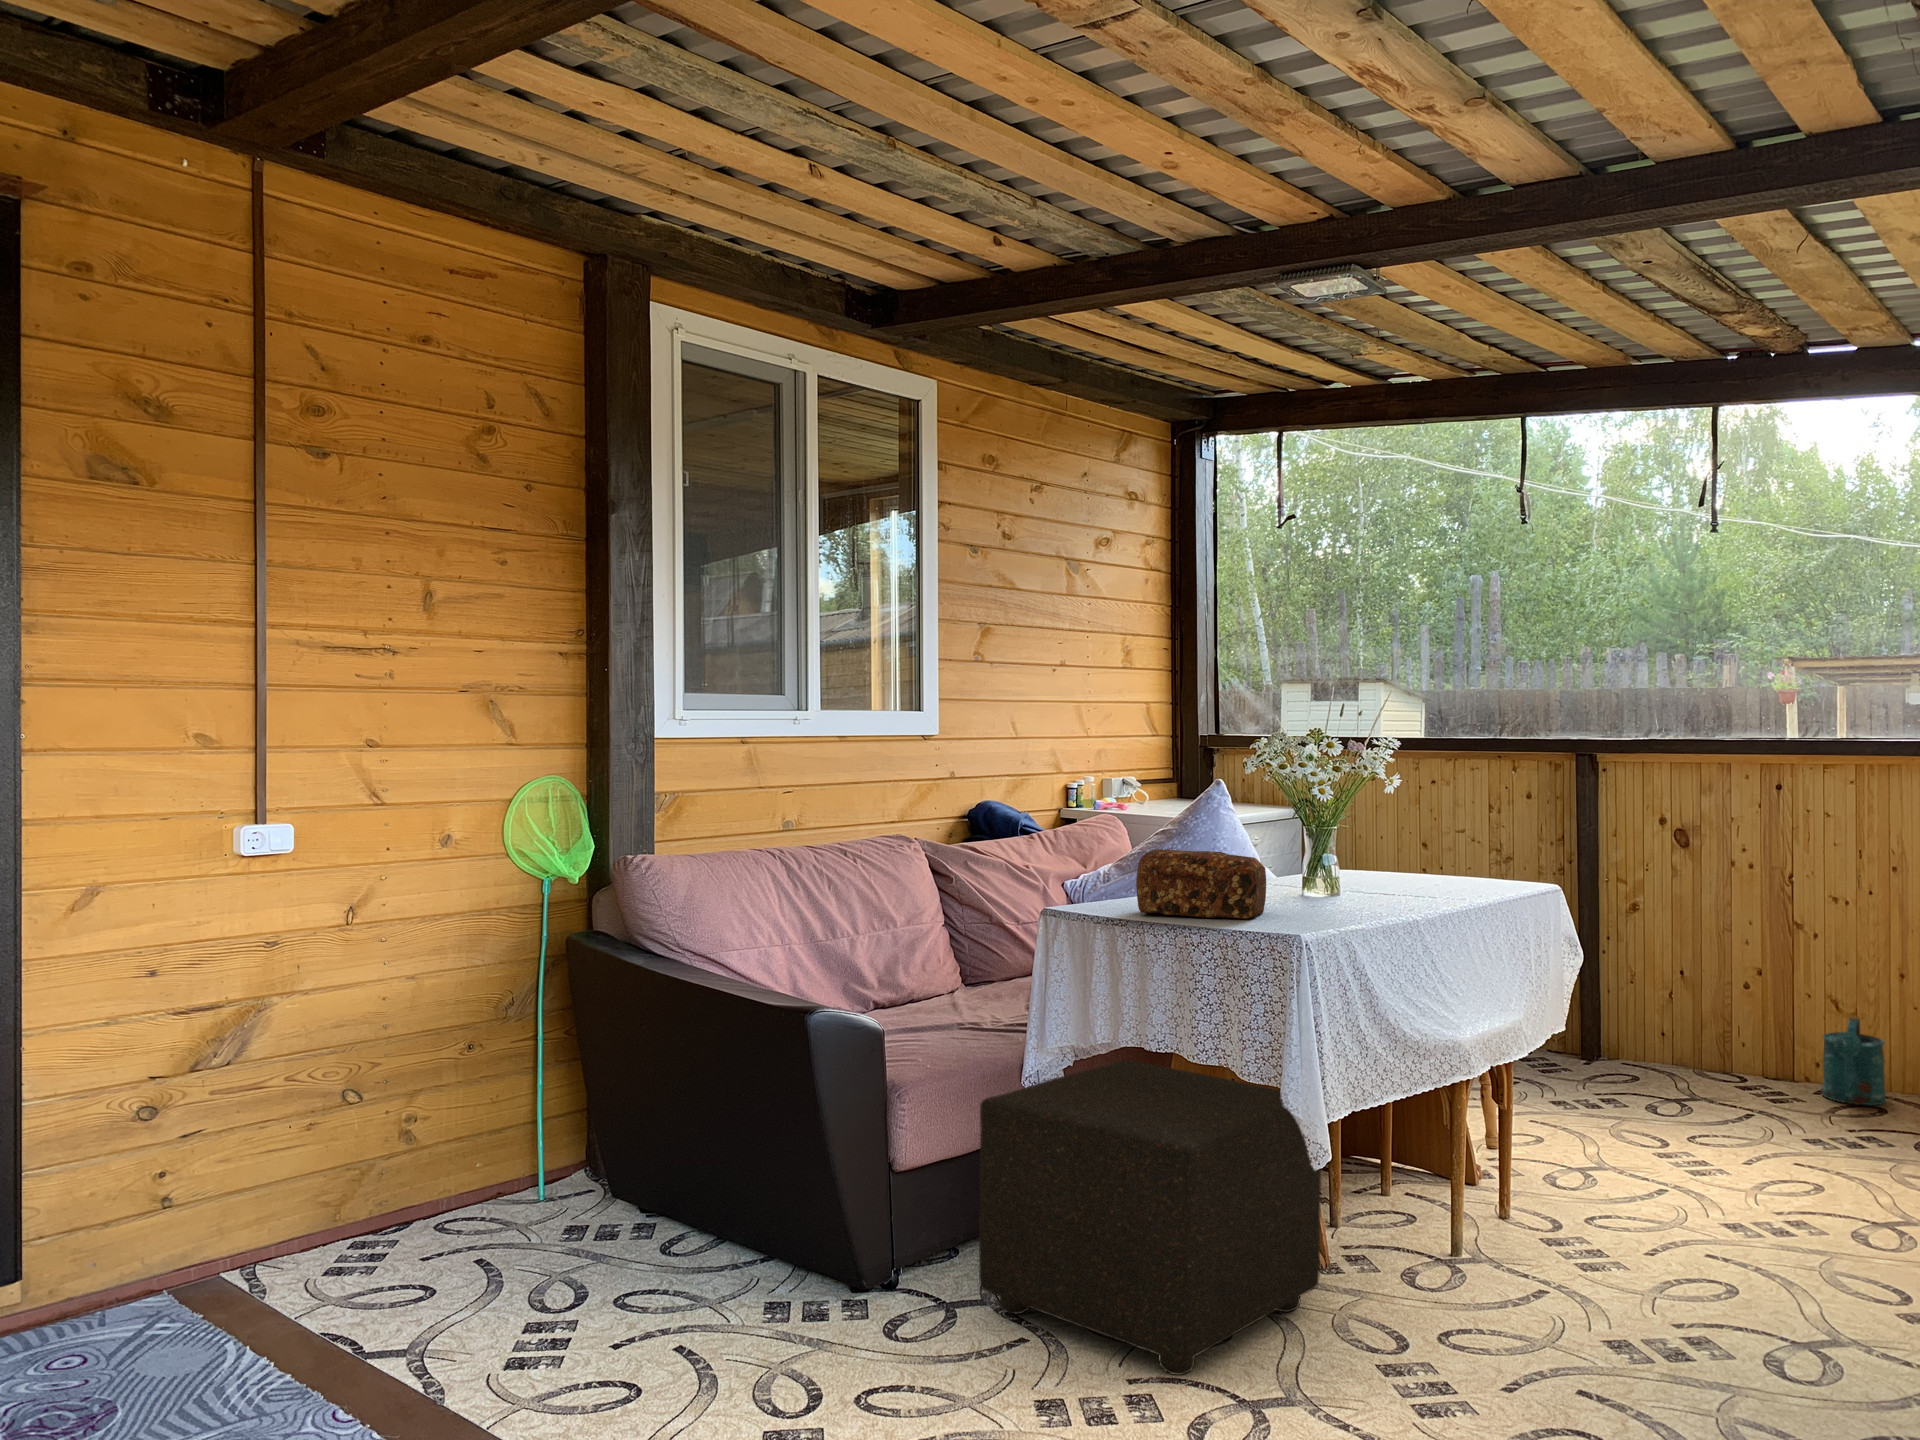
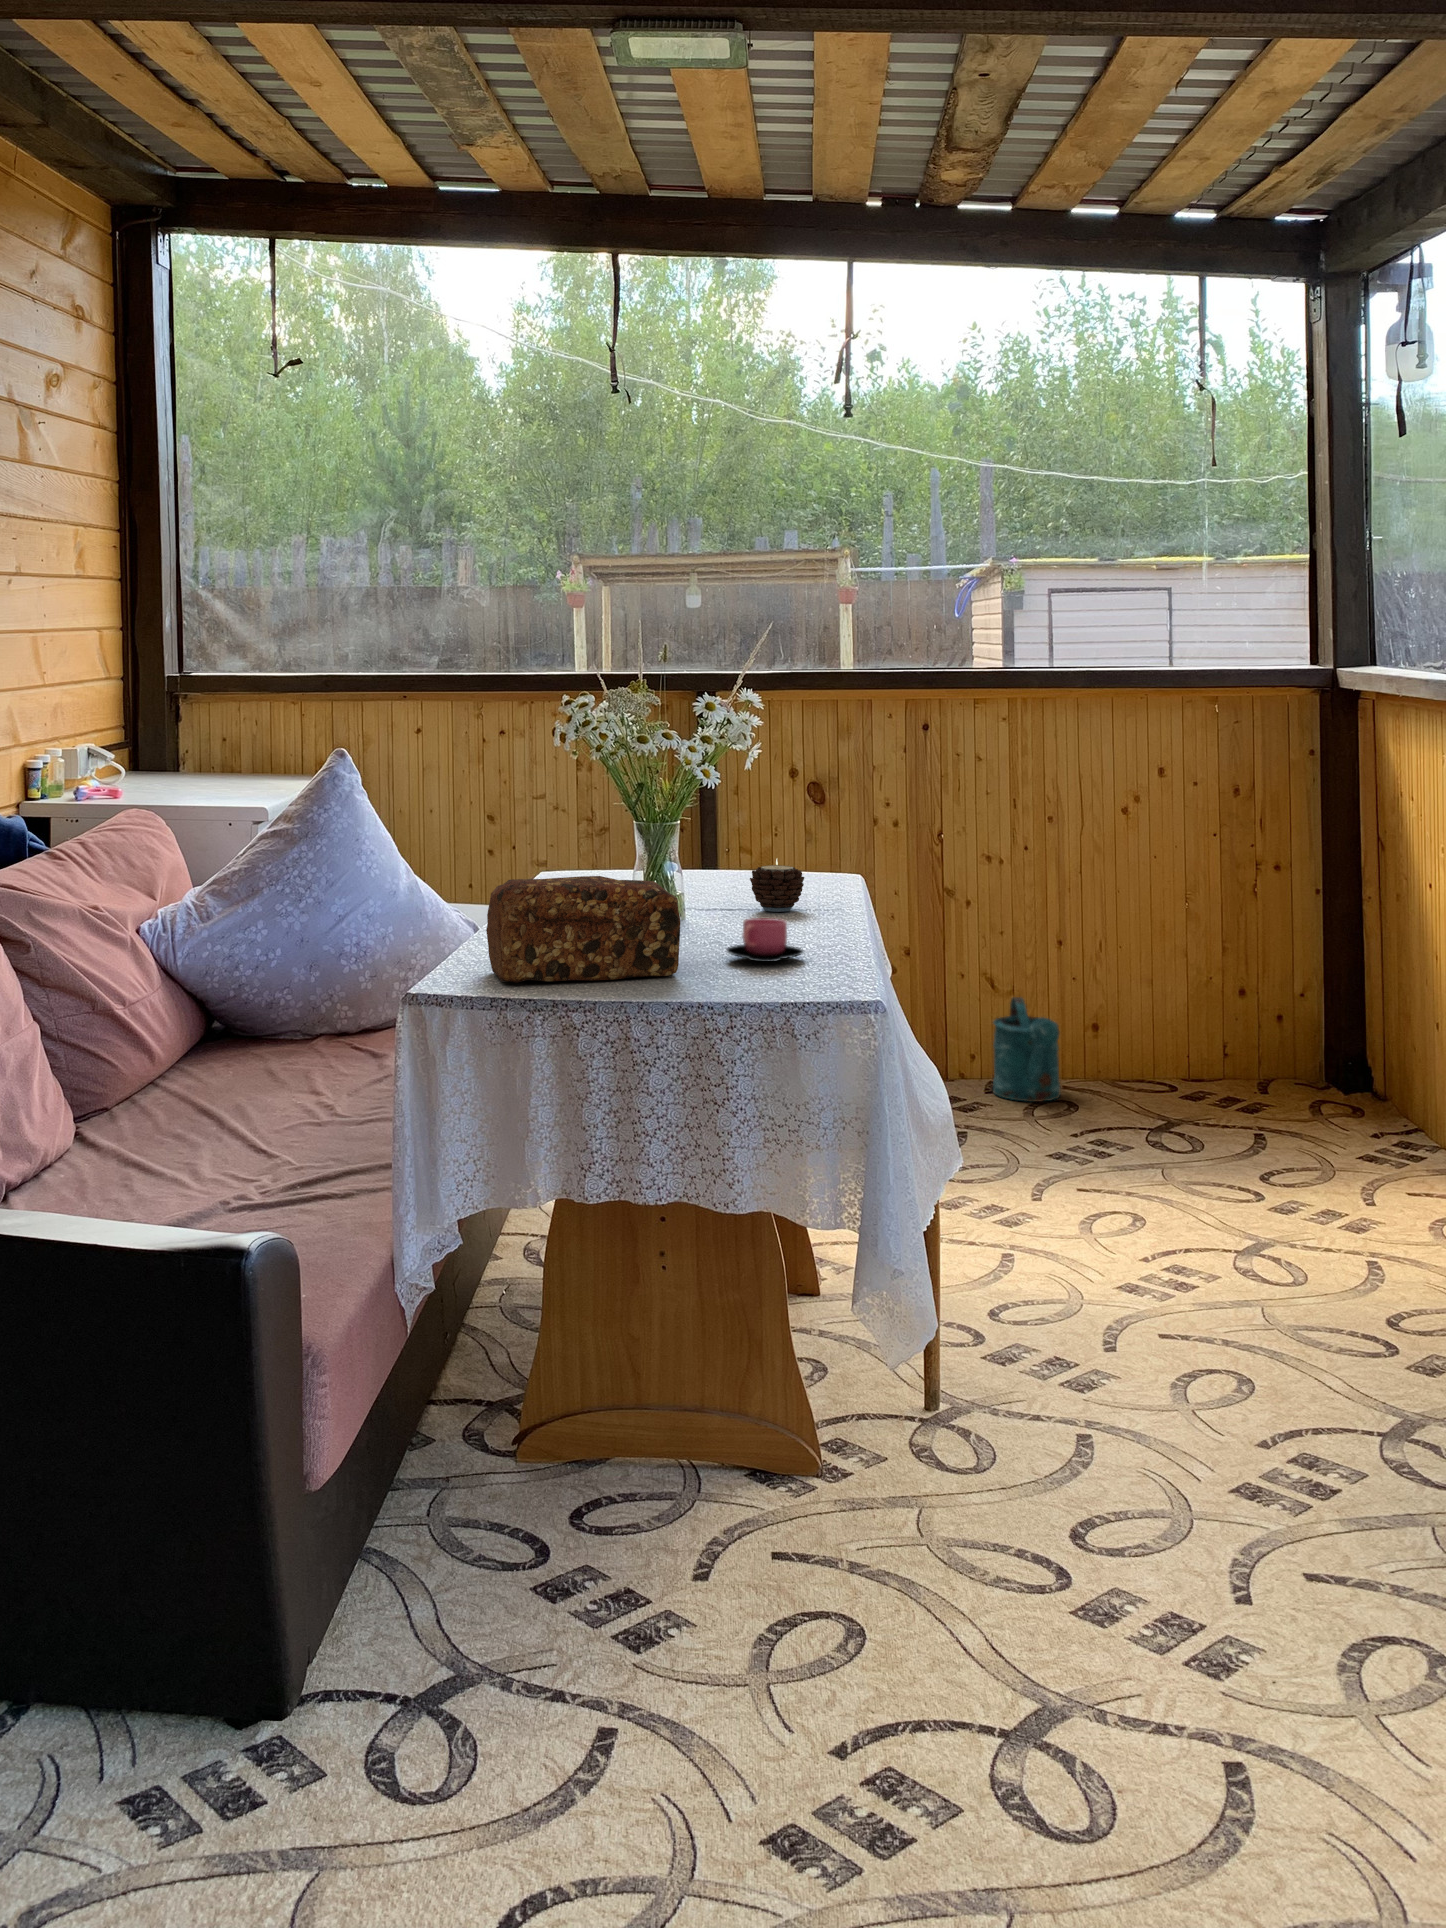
candle: none [1404,858,1446,897] -> present [750,859,804,912]
cup: none [1304,889,1359,918] -> present [727,918,803,962]
ottoman: present [979,1060,1321,1375] -> none [469,1221,901,1723]

